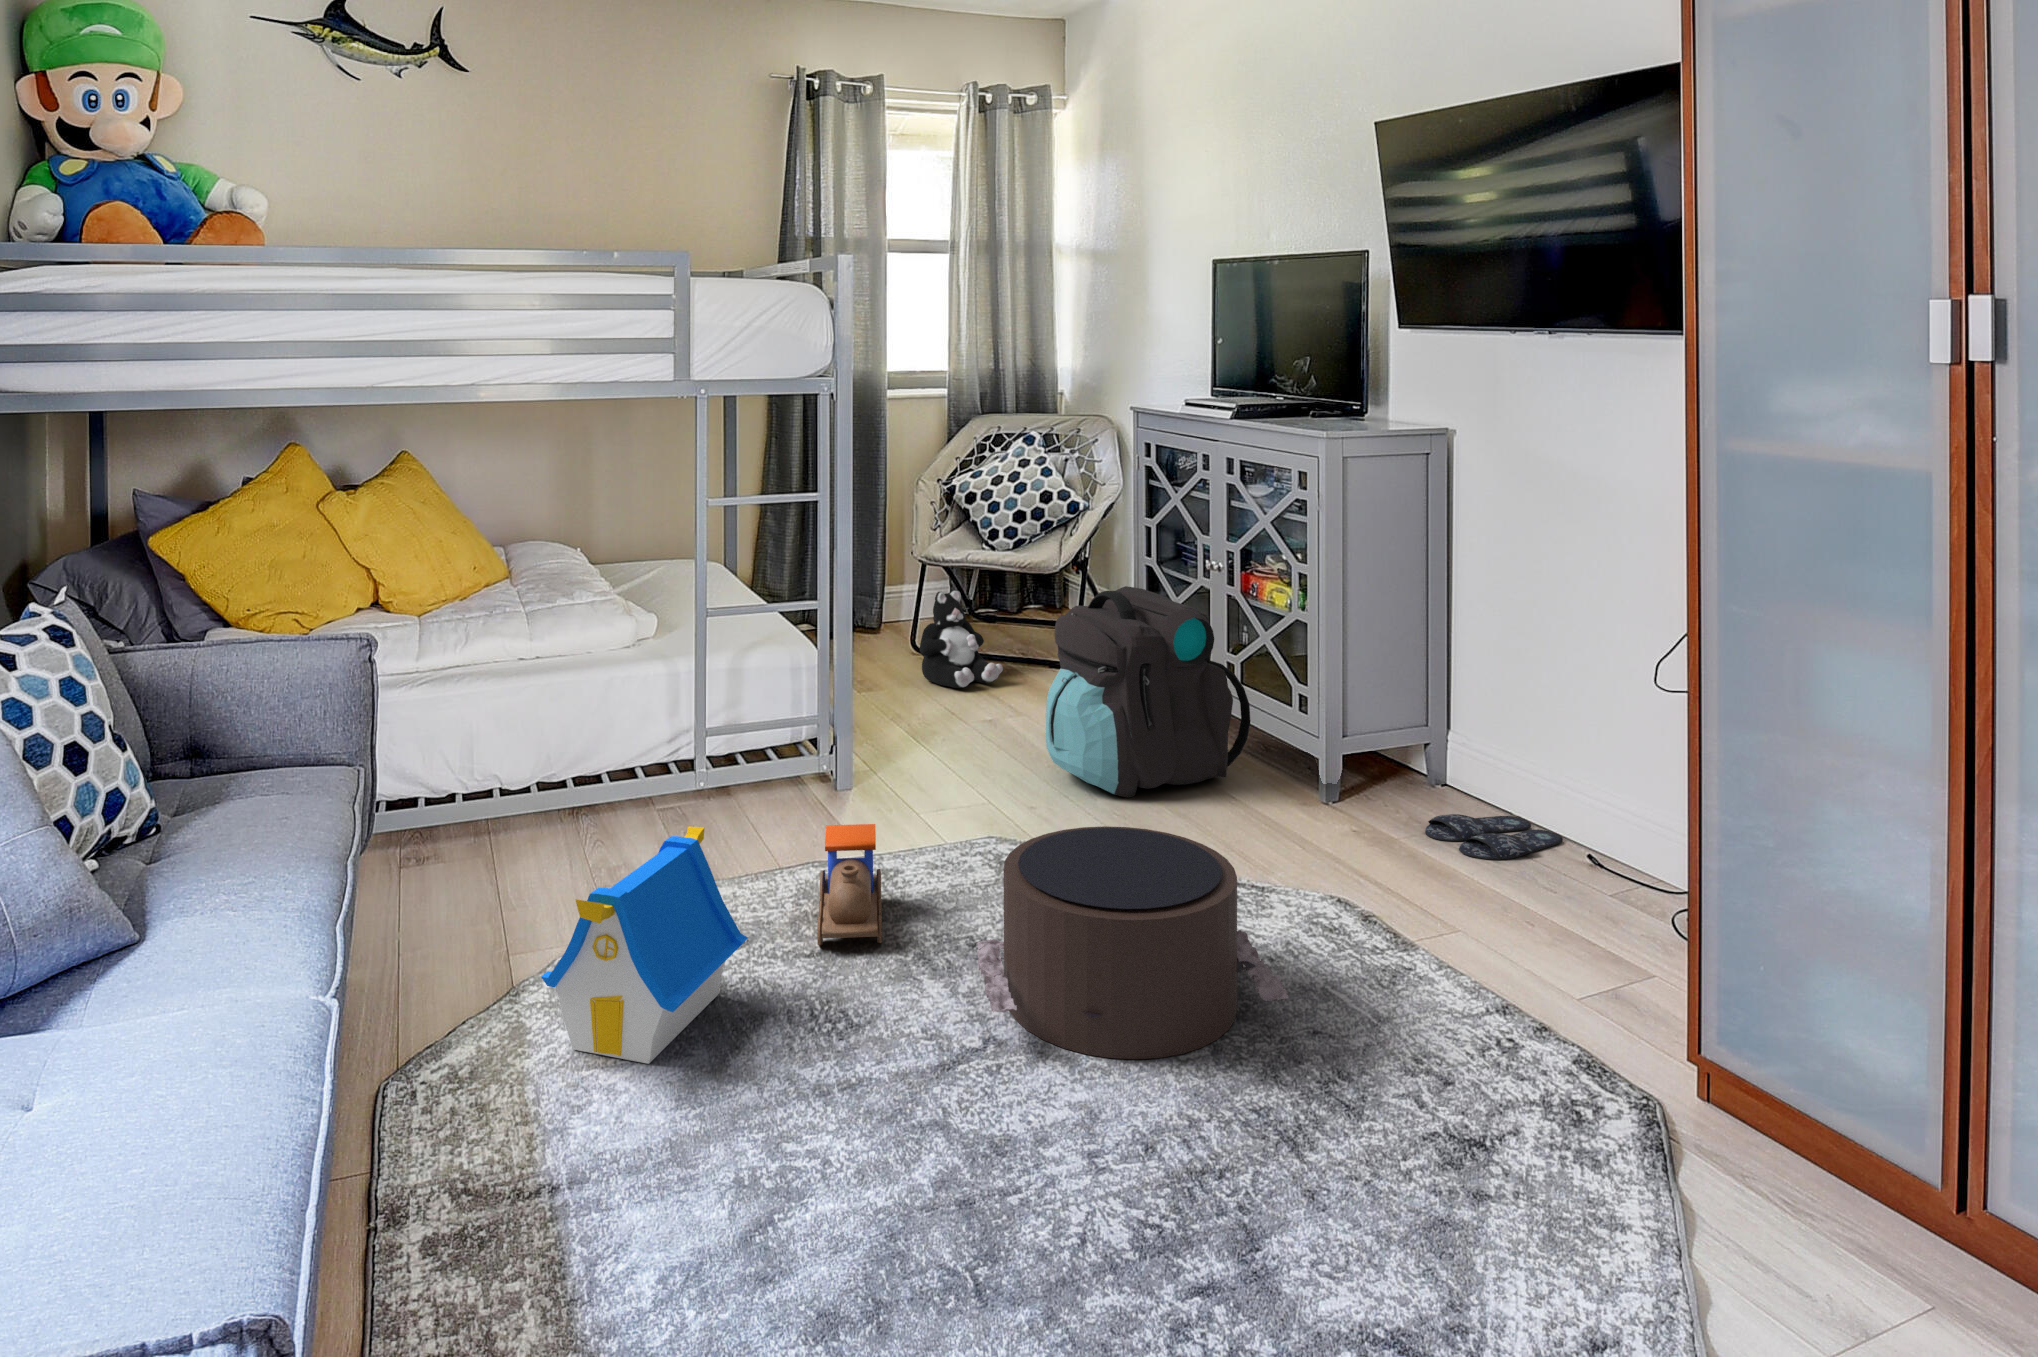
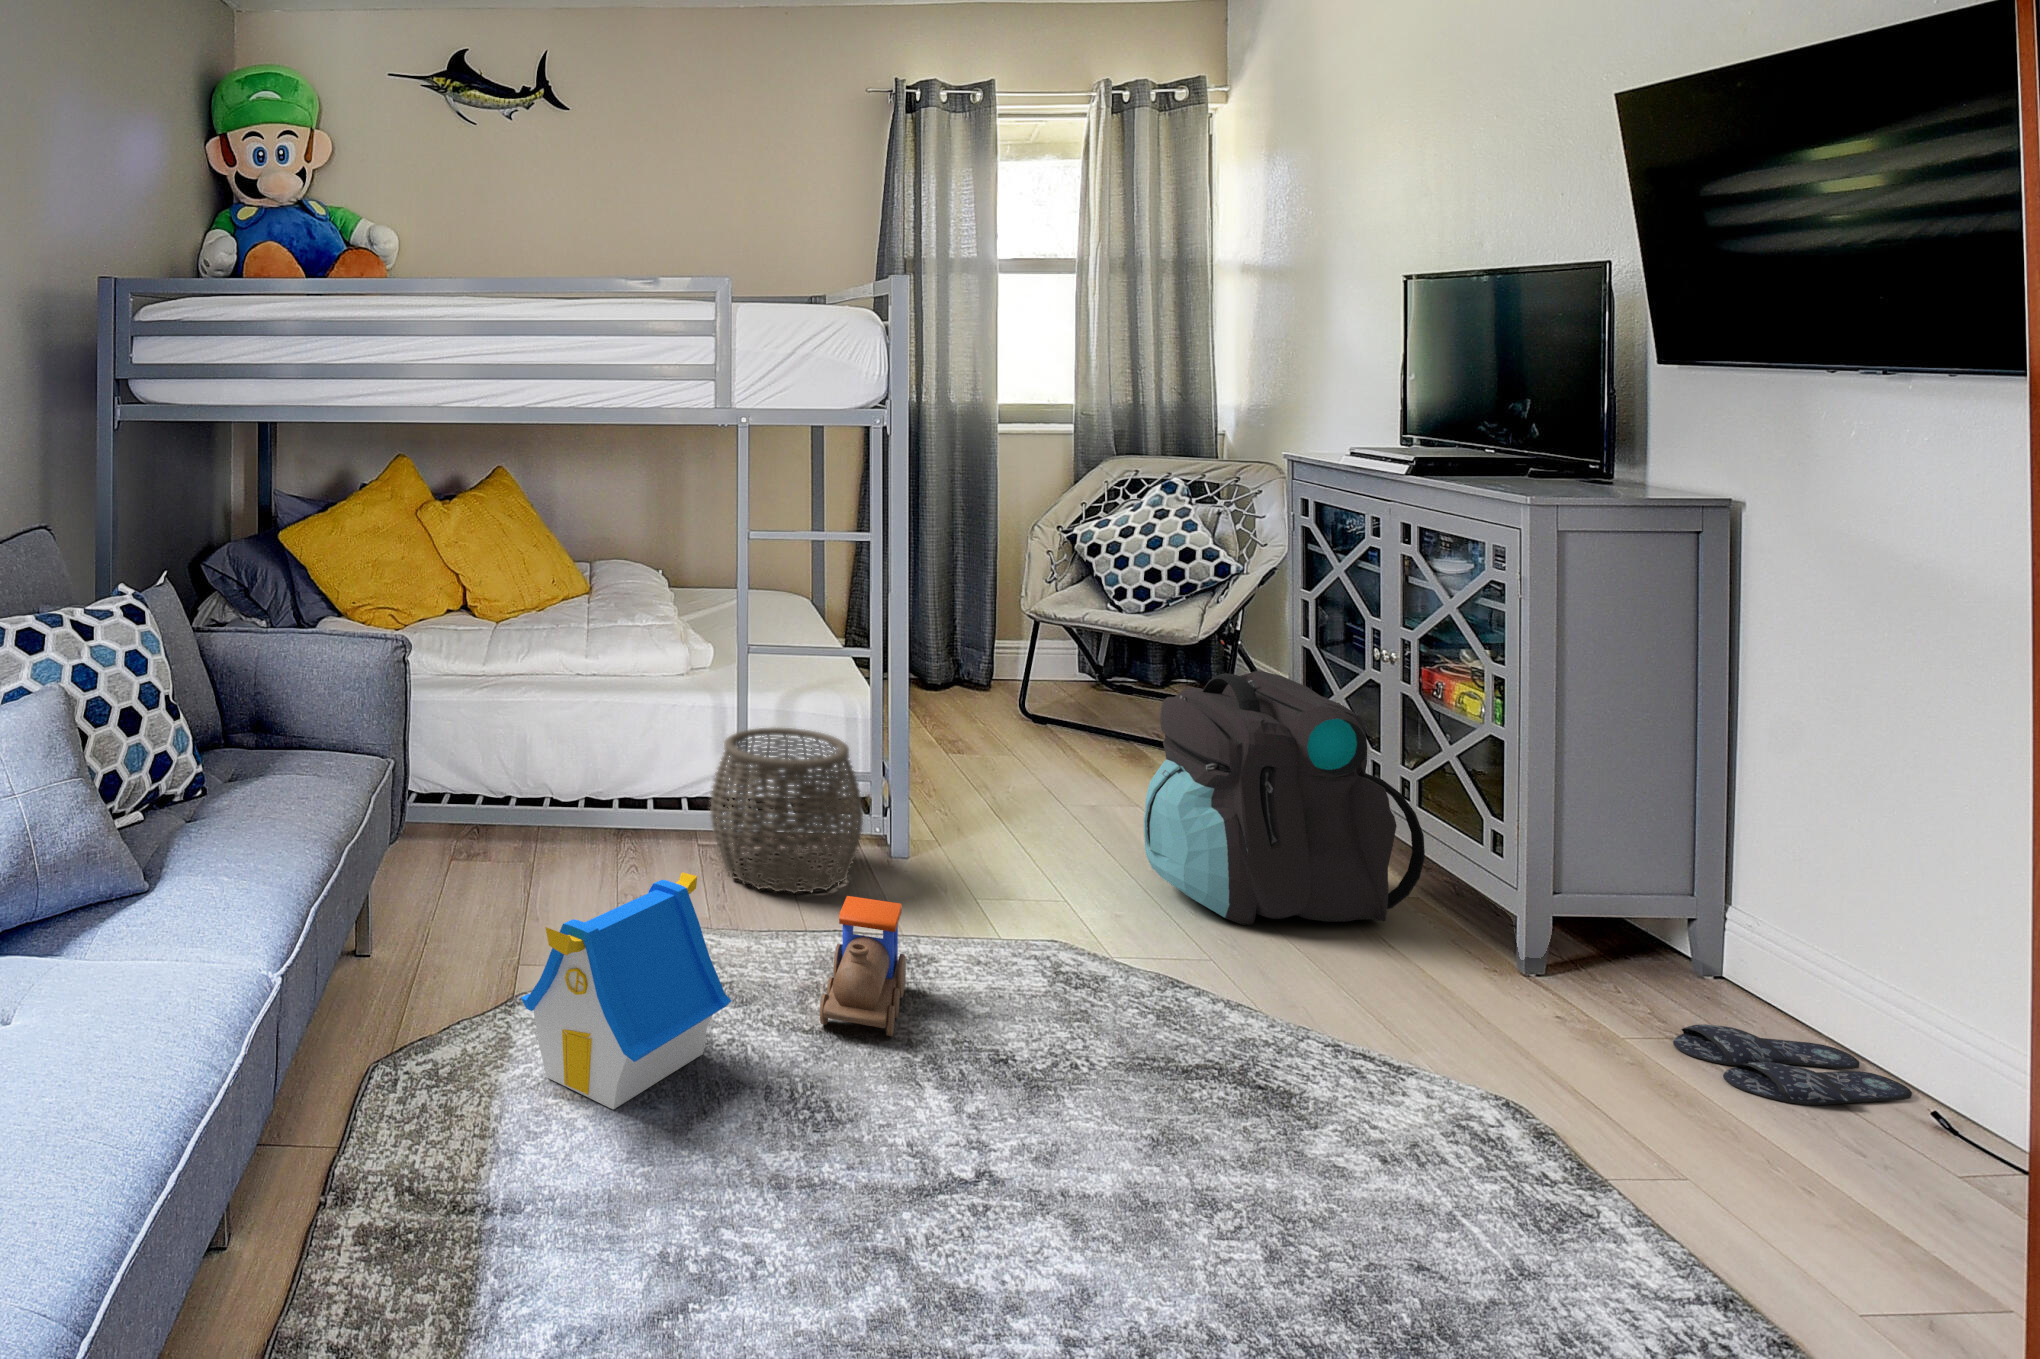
plush toy: present [920,590,1003,688] -> none [1023,654,1122,766]
woven basket: none [670,681,817,837] -> present [710,728,863,893]
pouf: present [977,826,1289,1059] -> none [980,949,1379,1250]

